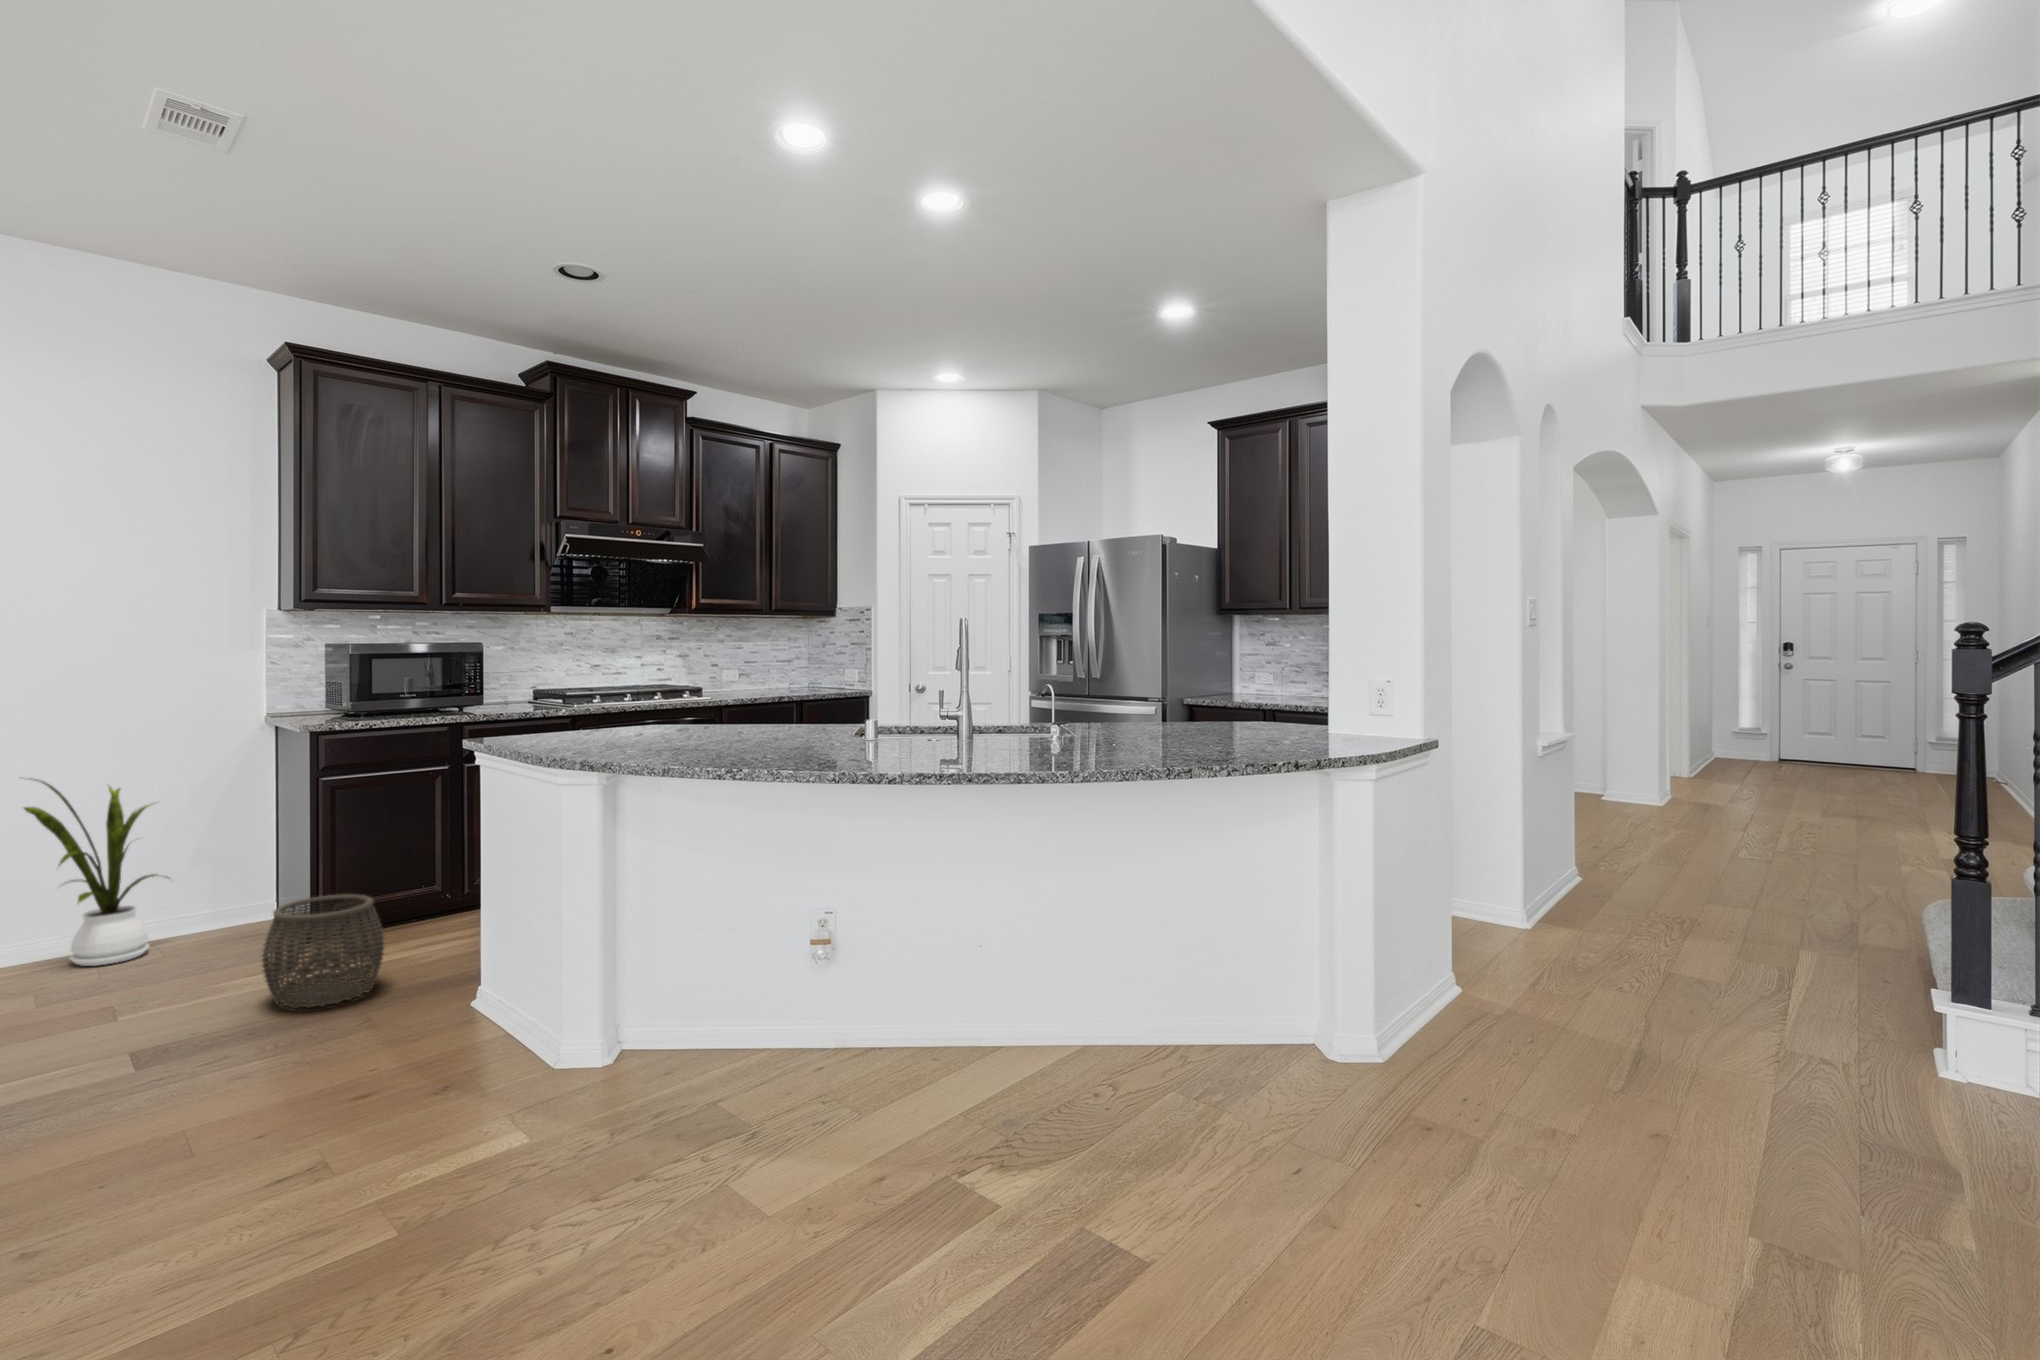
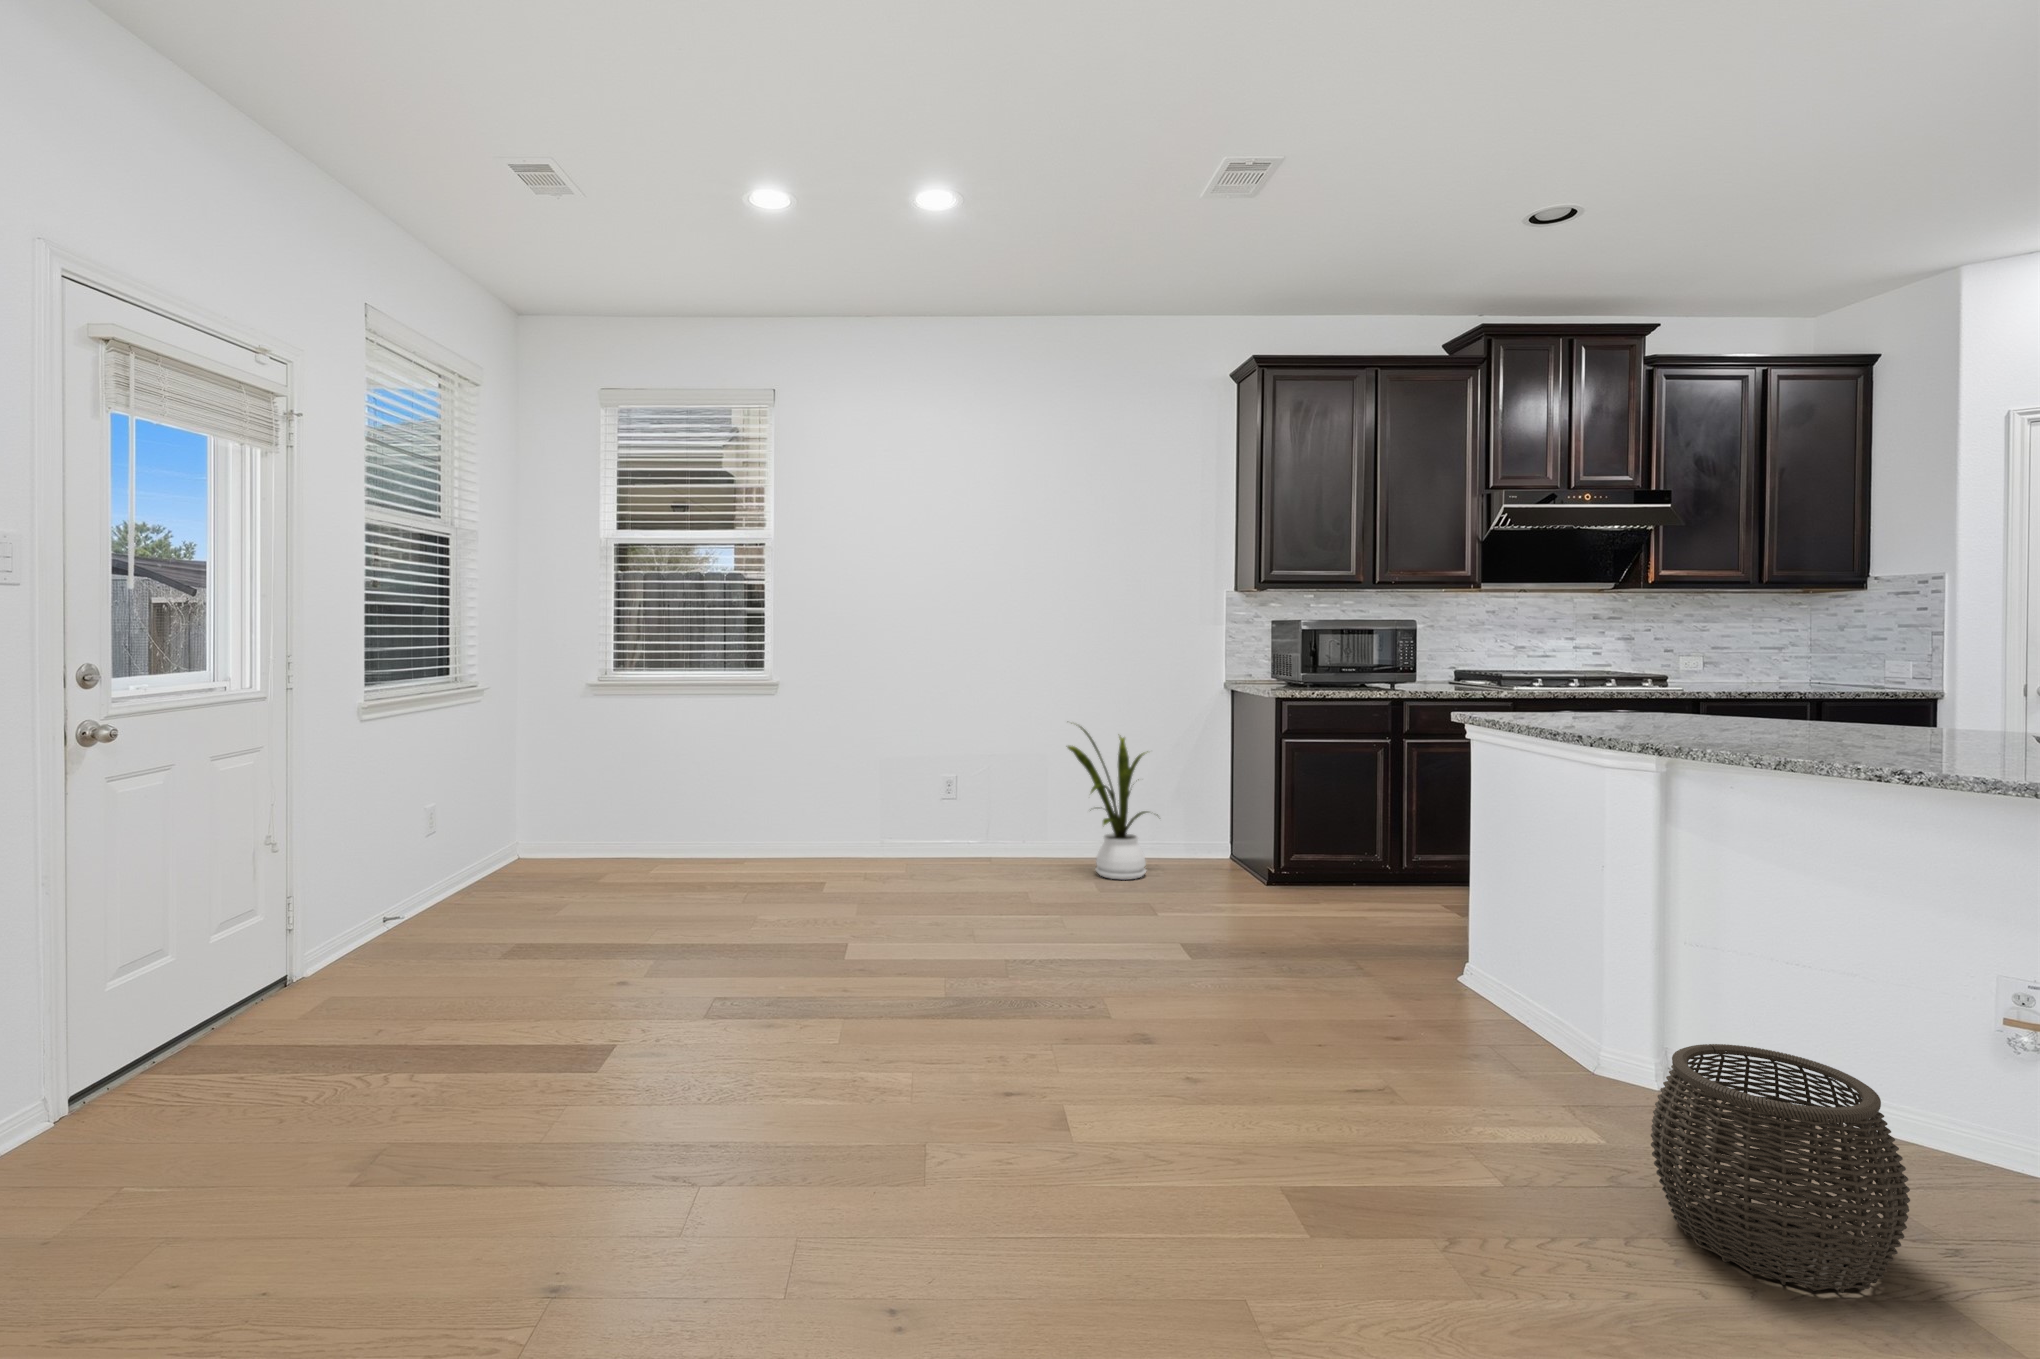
woven basket: present [262,894,384,1008] -> present [1651,1044,1910,1293]

